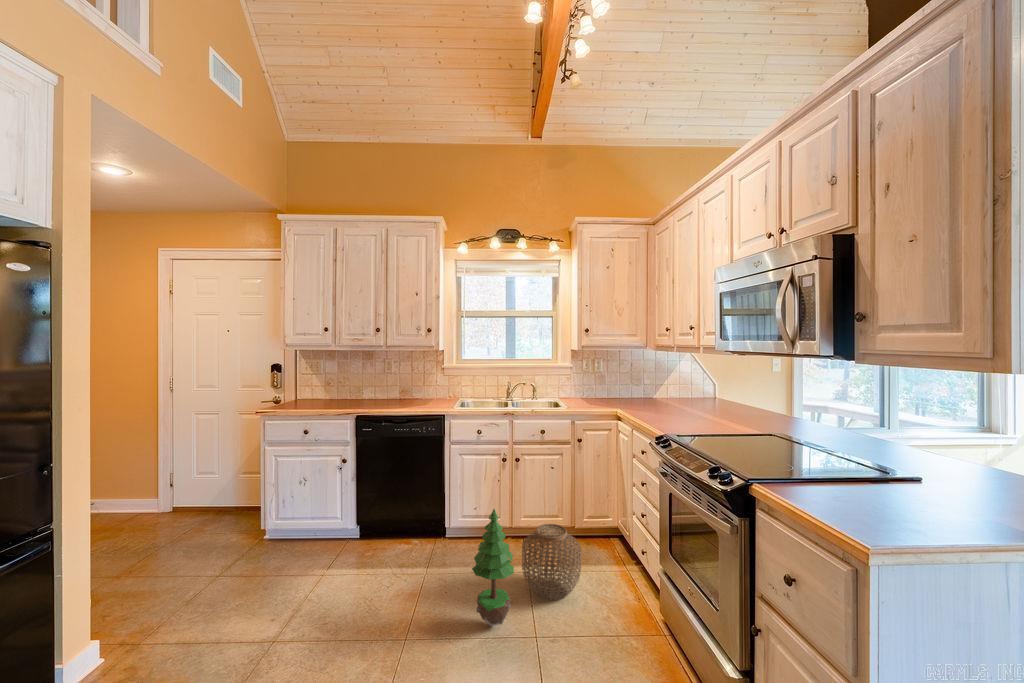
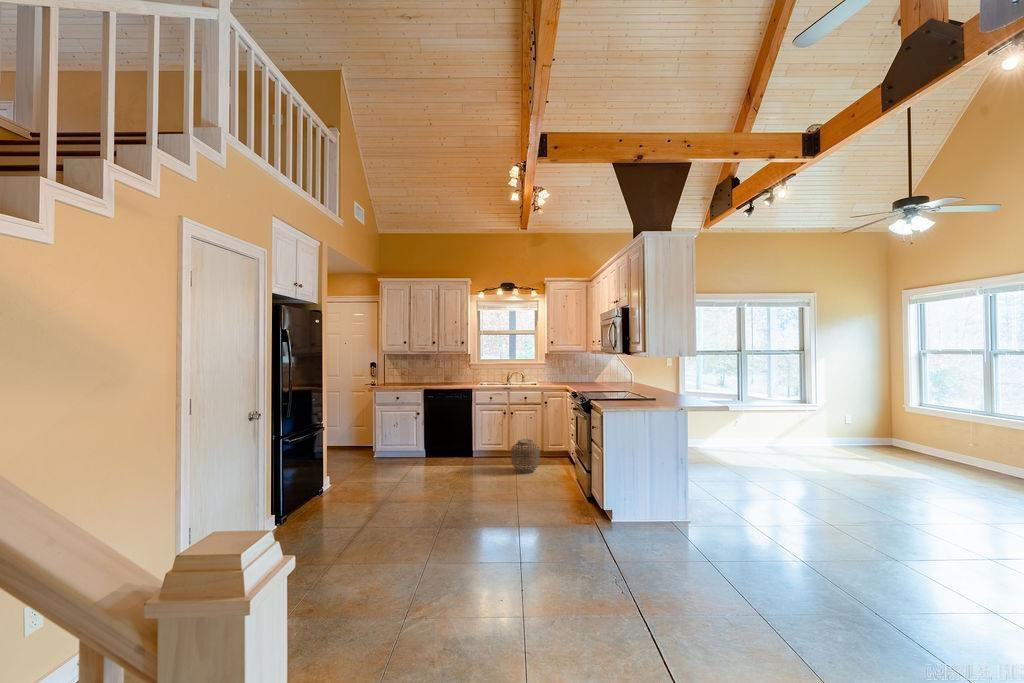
potted tree: present [472,509,514,626] -> none [486,424,506,479]

